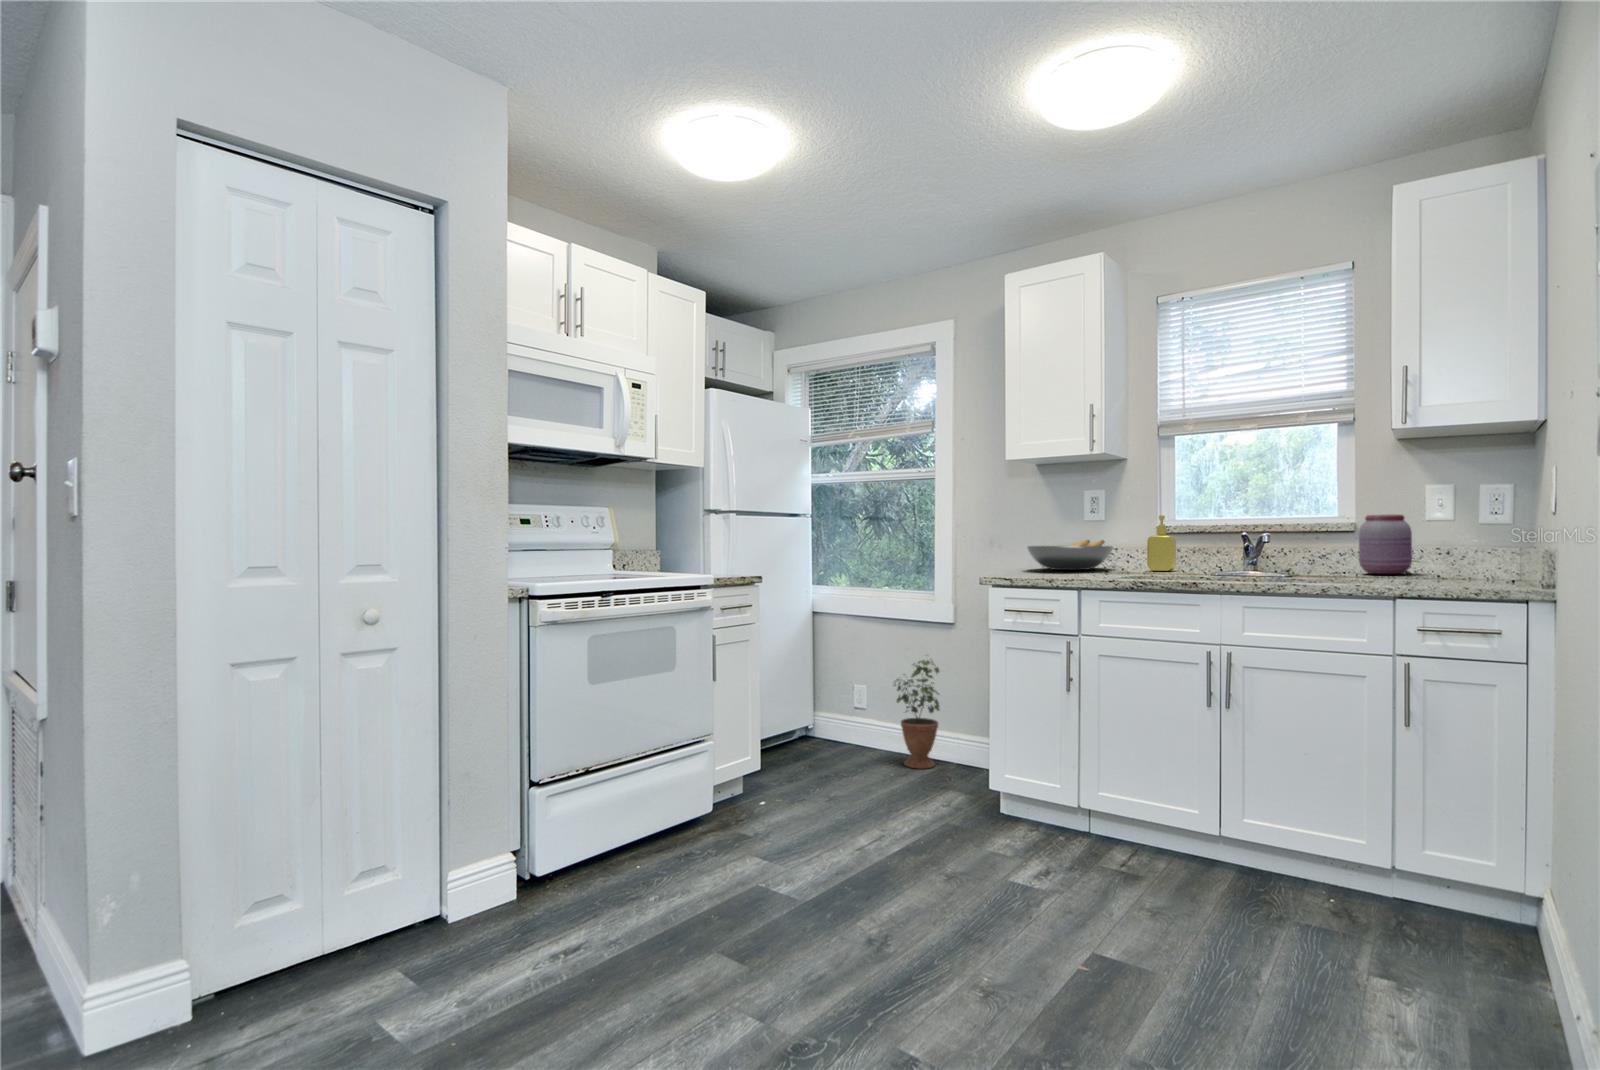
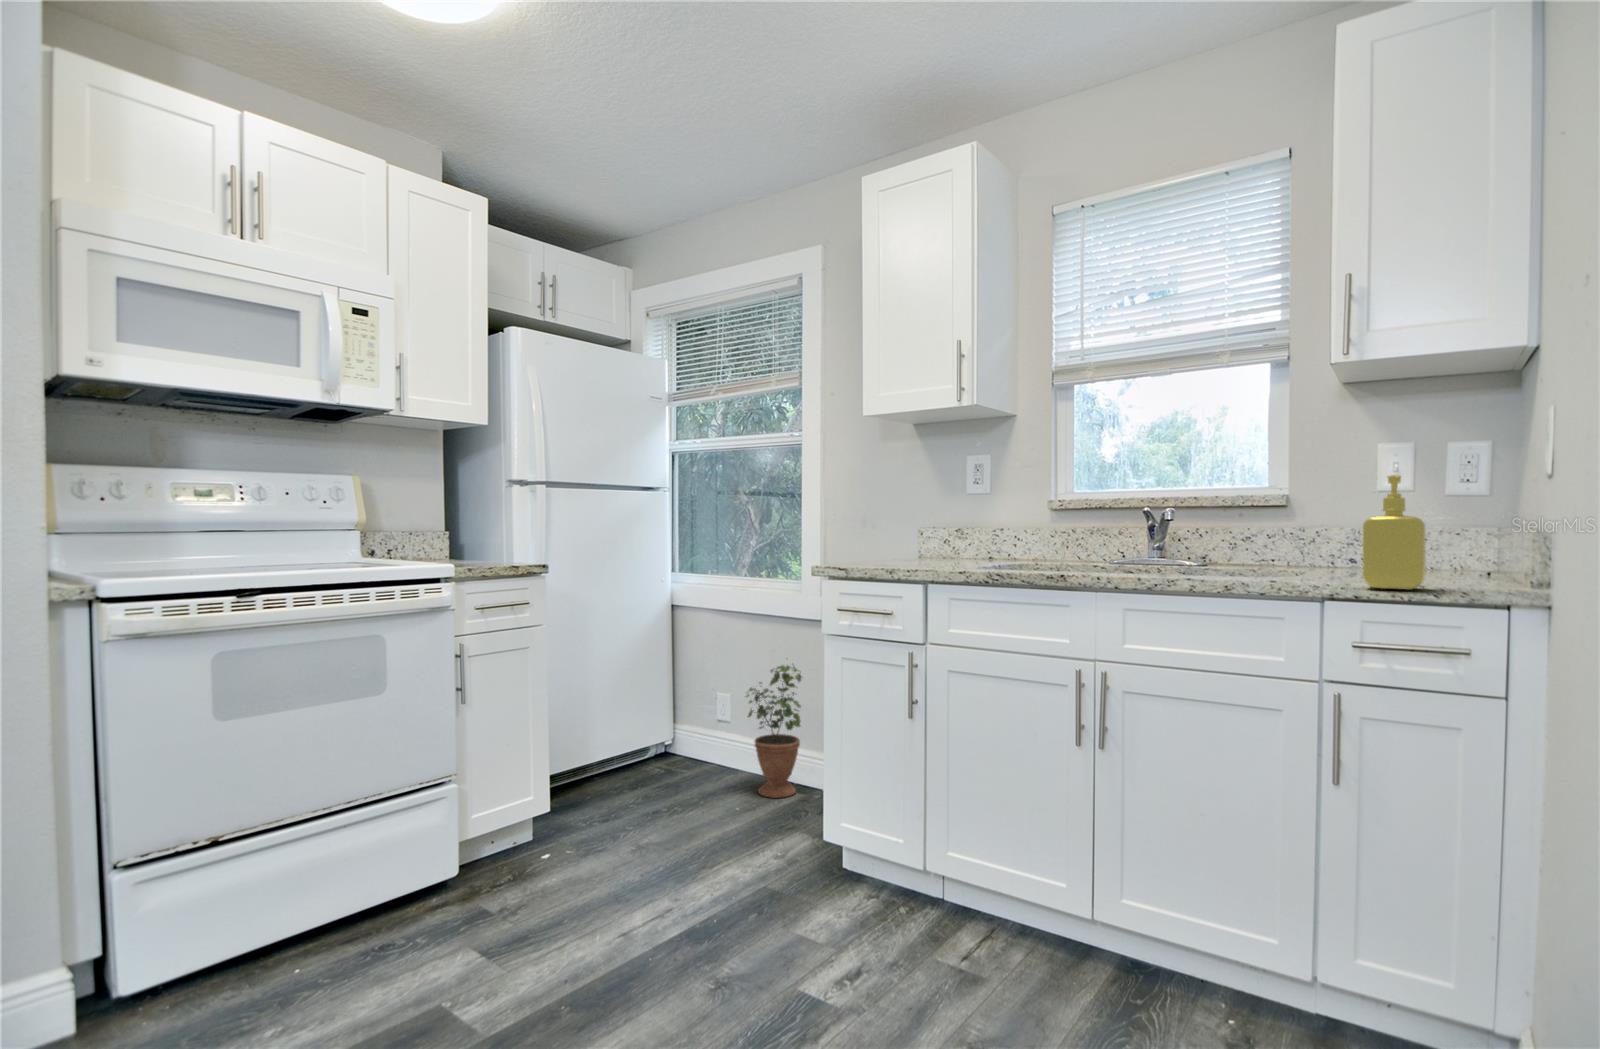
soap dispenser: present [1147,515,1176,571] -> present [1363,475,1426,590]
jar: present [1359,515,1412,574] -> none [1291,483,1360,563]
fruit bowl: present [1027,540,1113,570] -> none [893,519,998,556]

